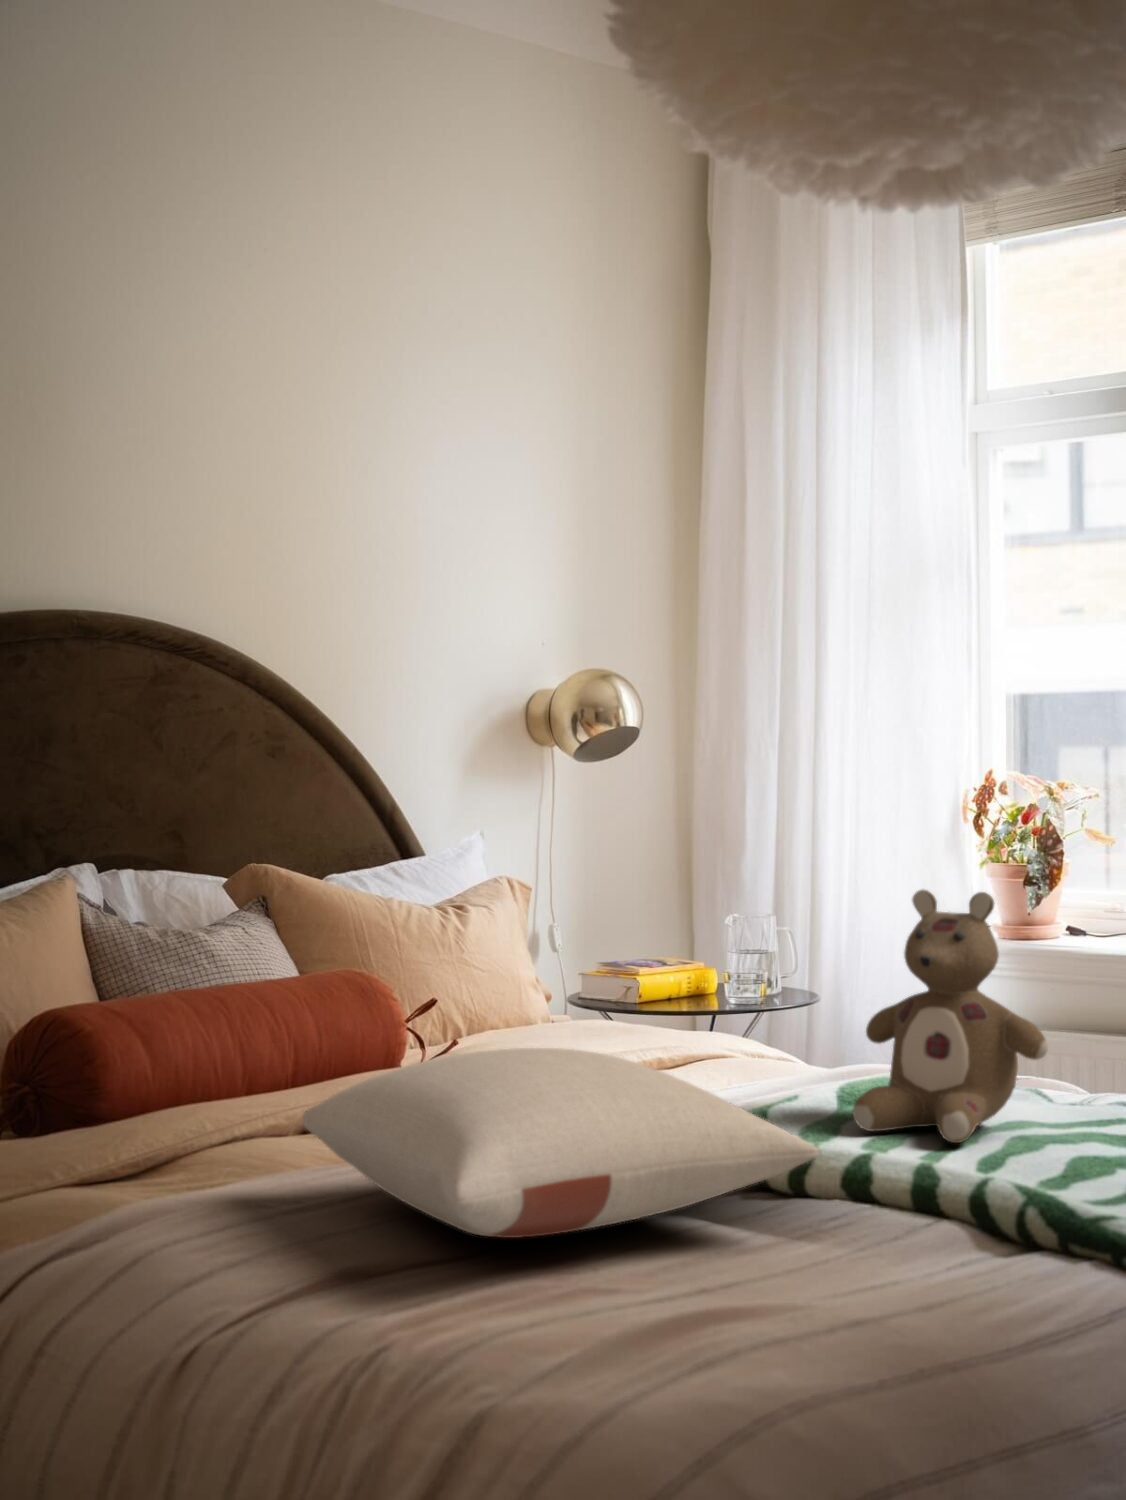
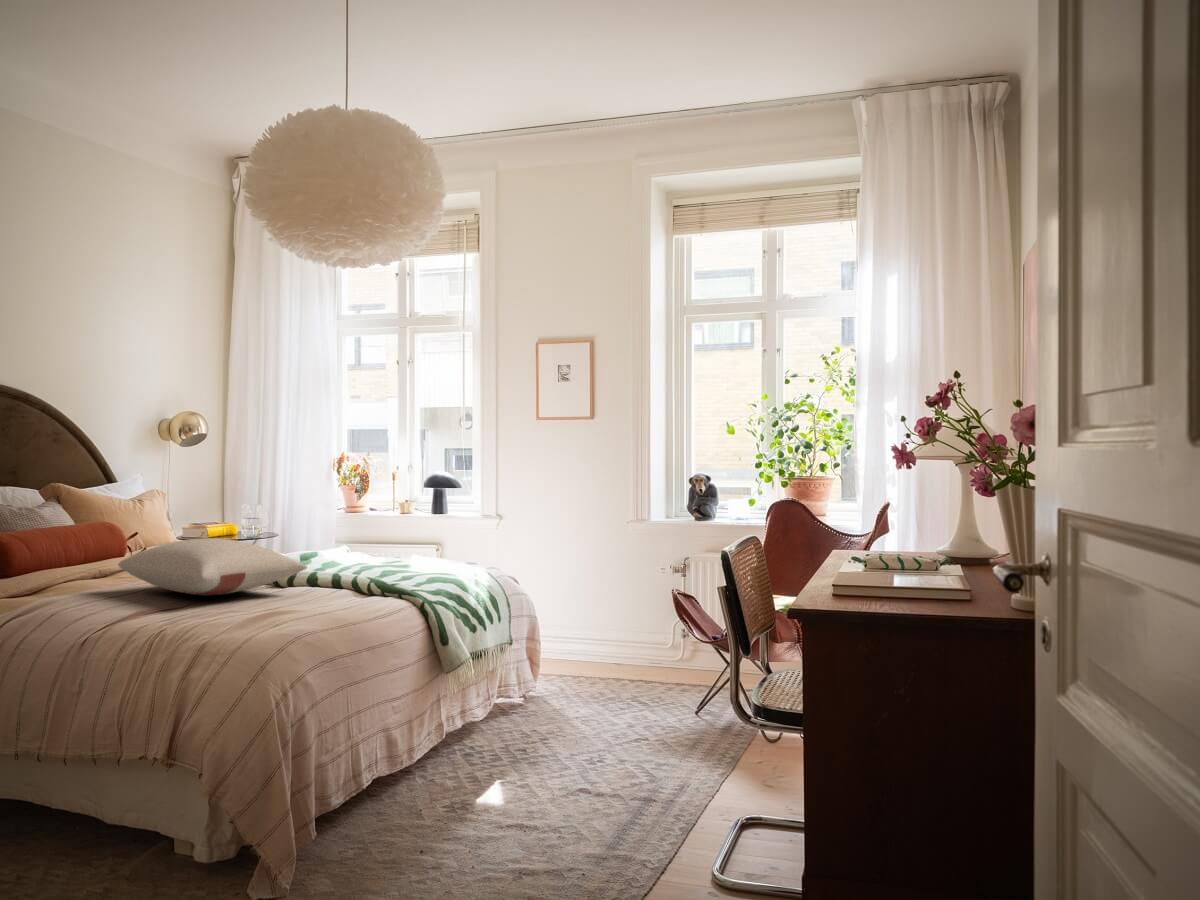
stuffed bear: present [853,890,1048,1143] -> none [310,490,374,570]

